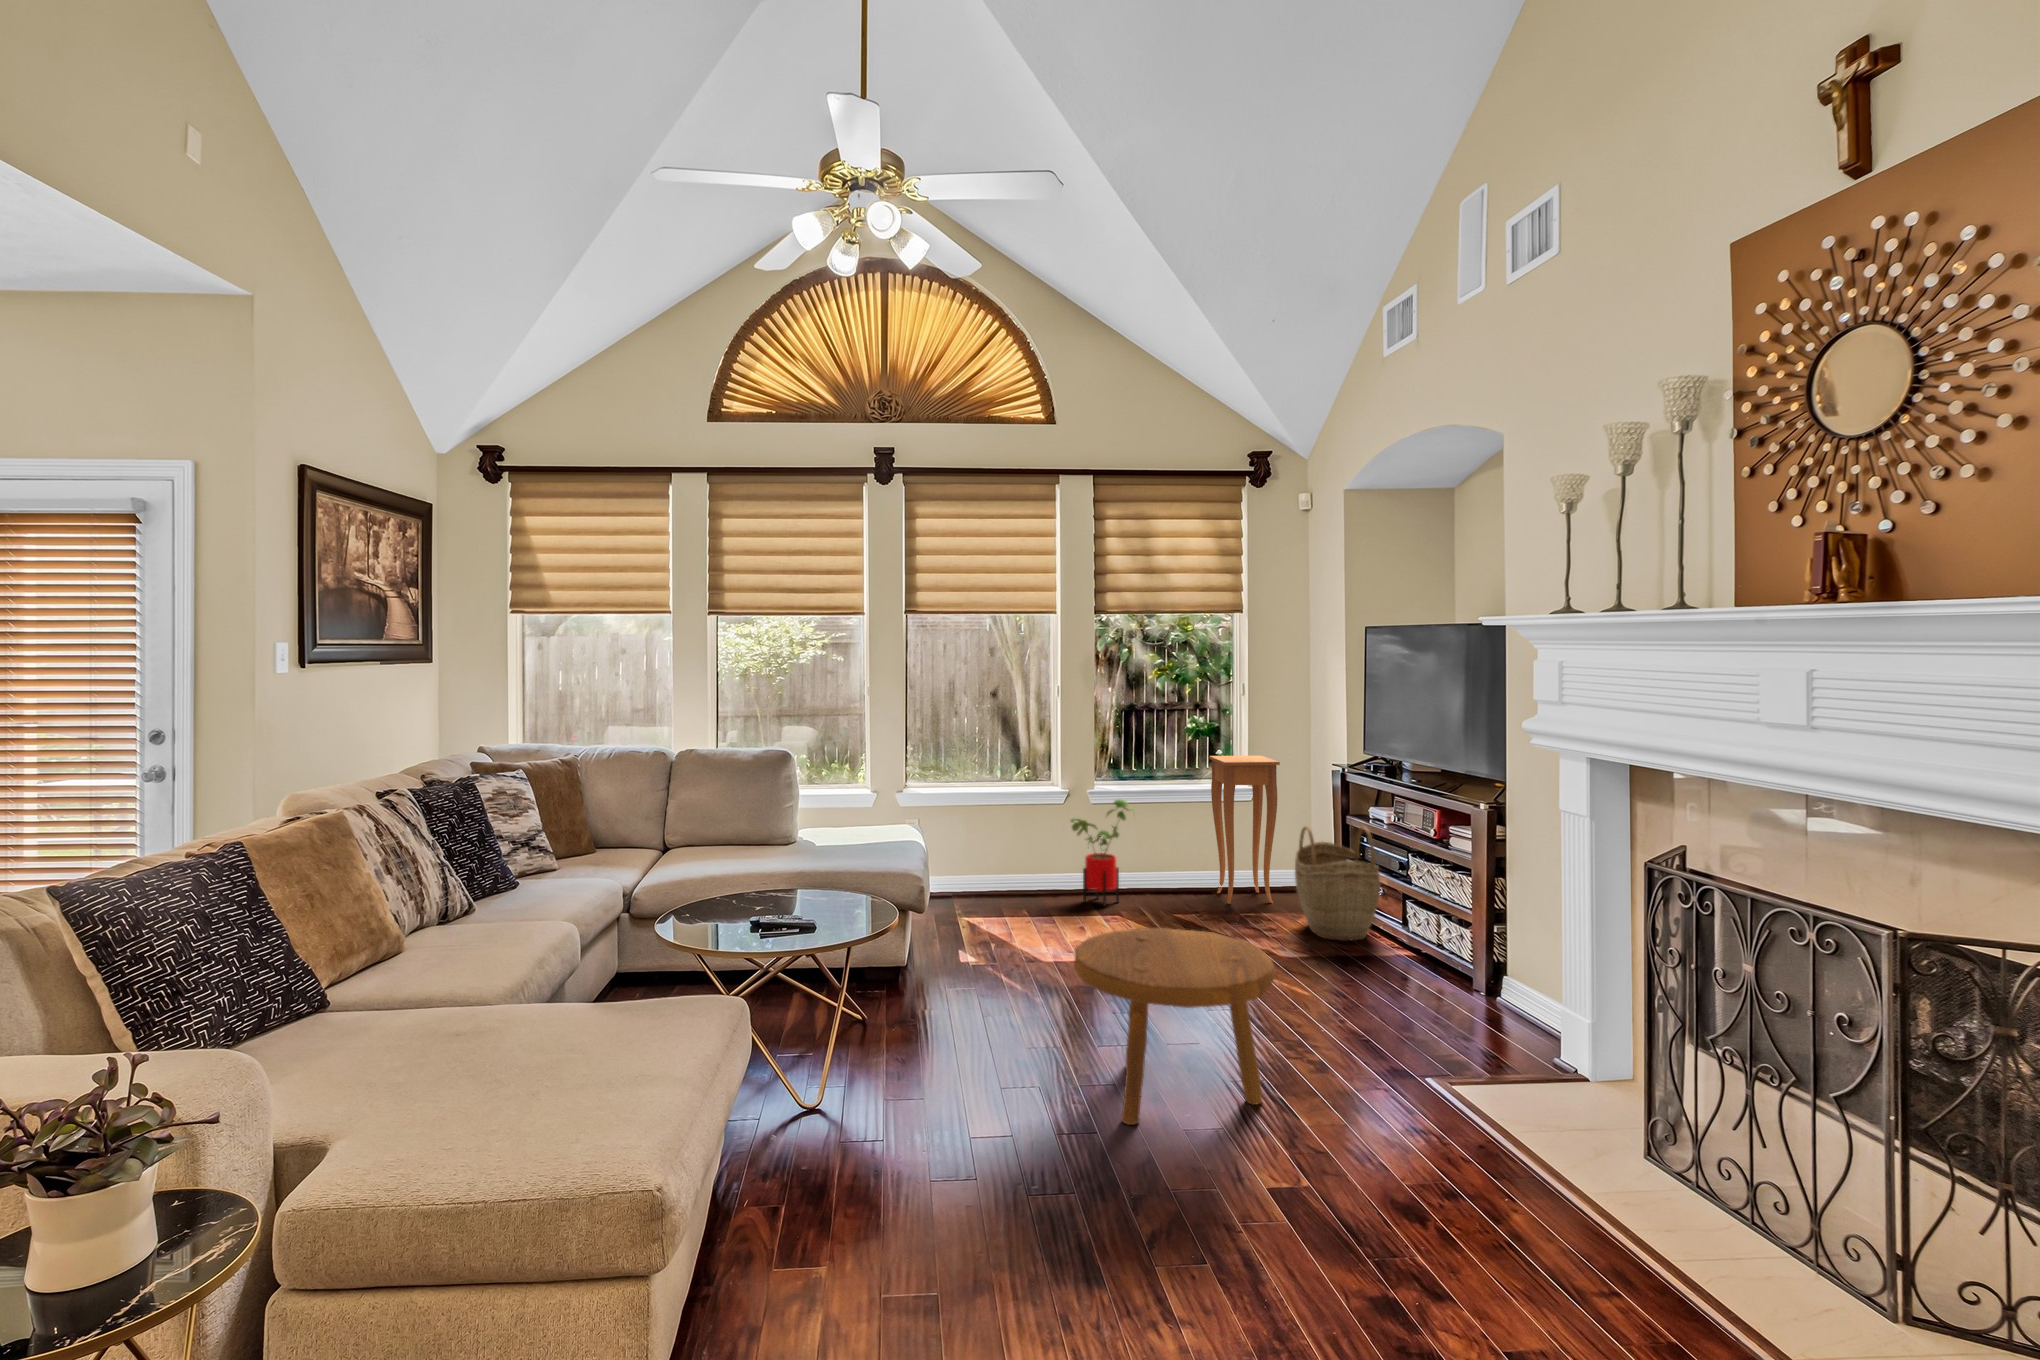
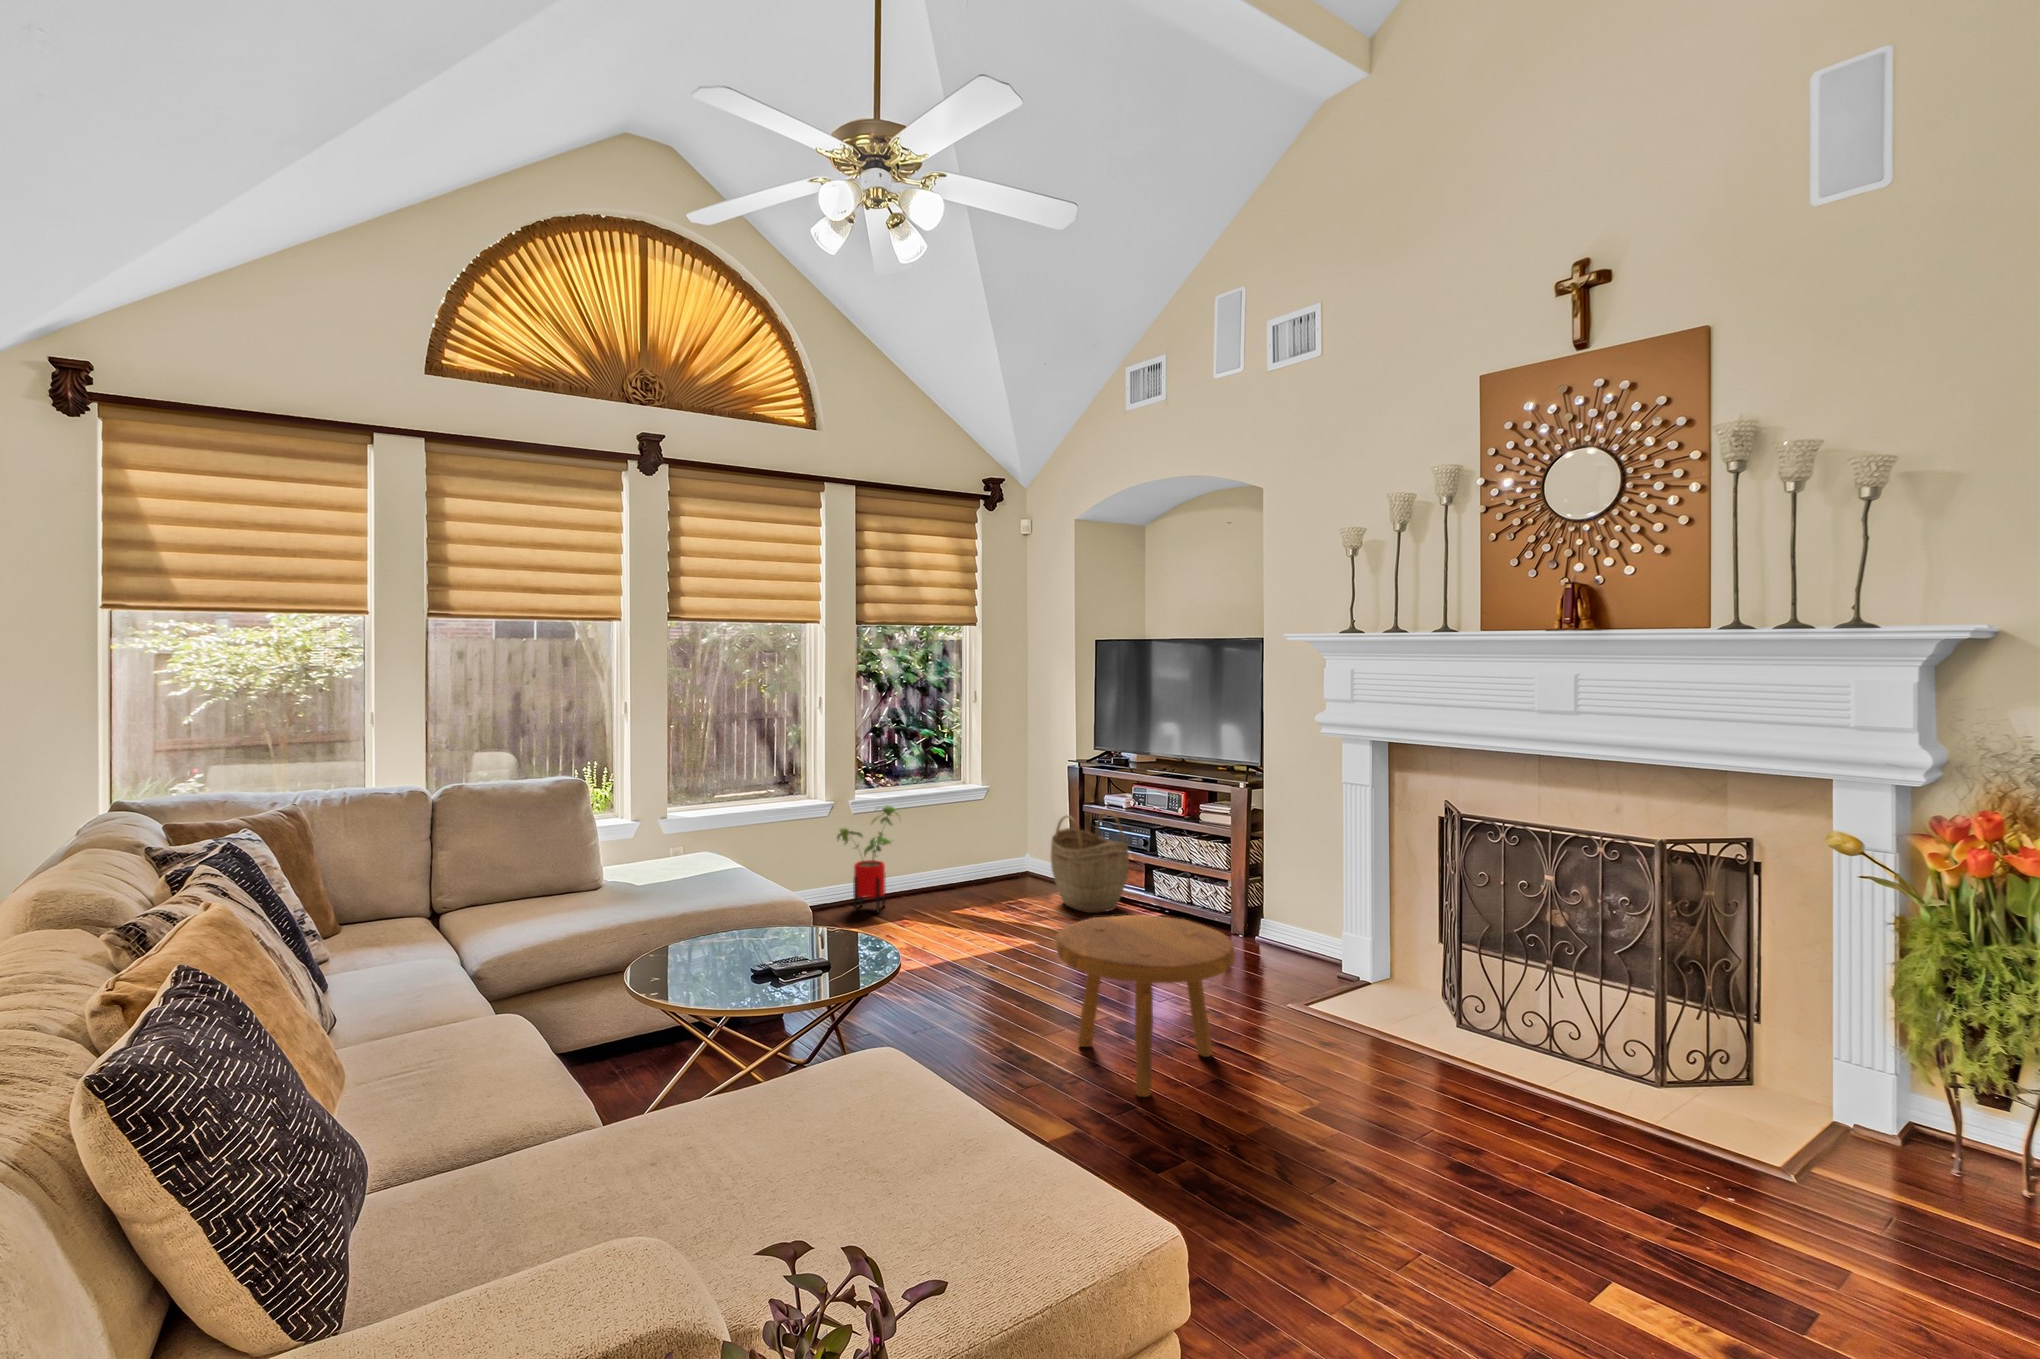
side table: present [1209,756,1280,904] -> none [950,755,1020,894]

